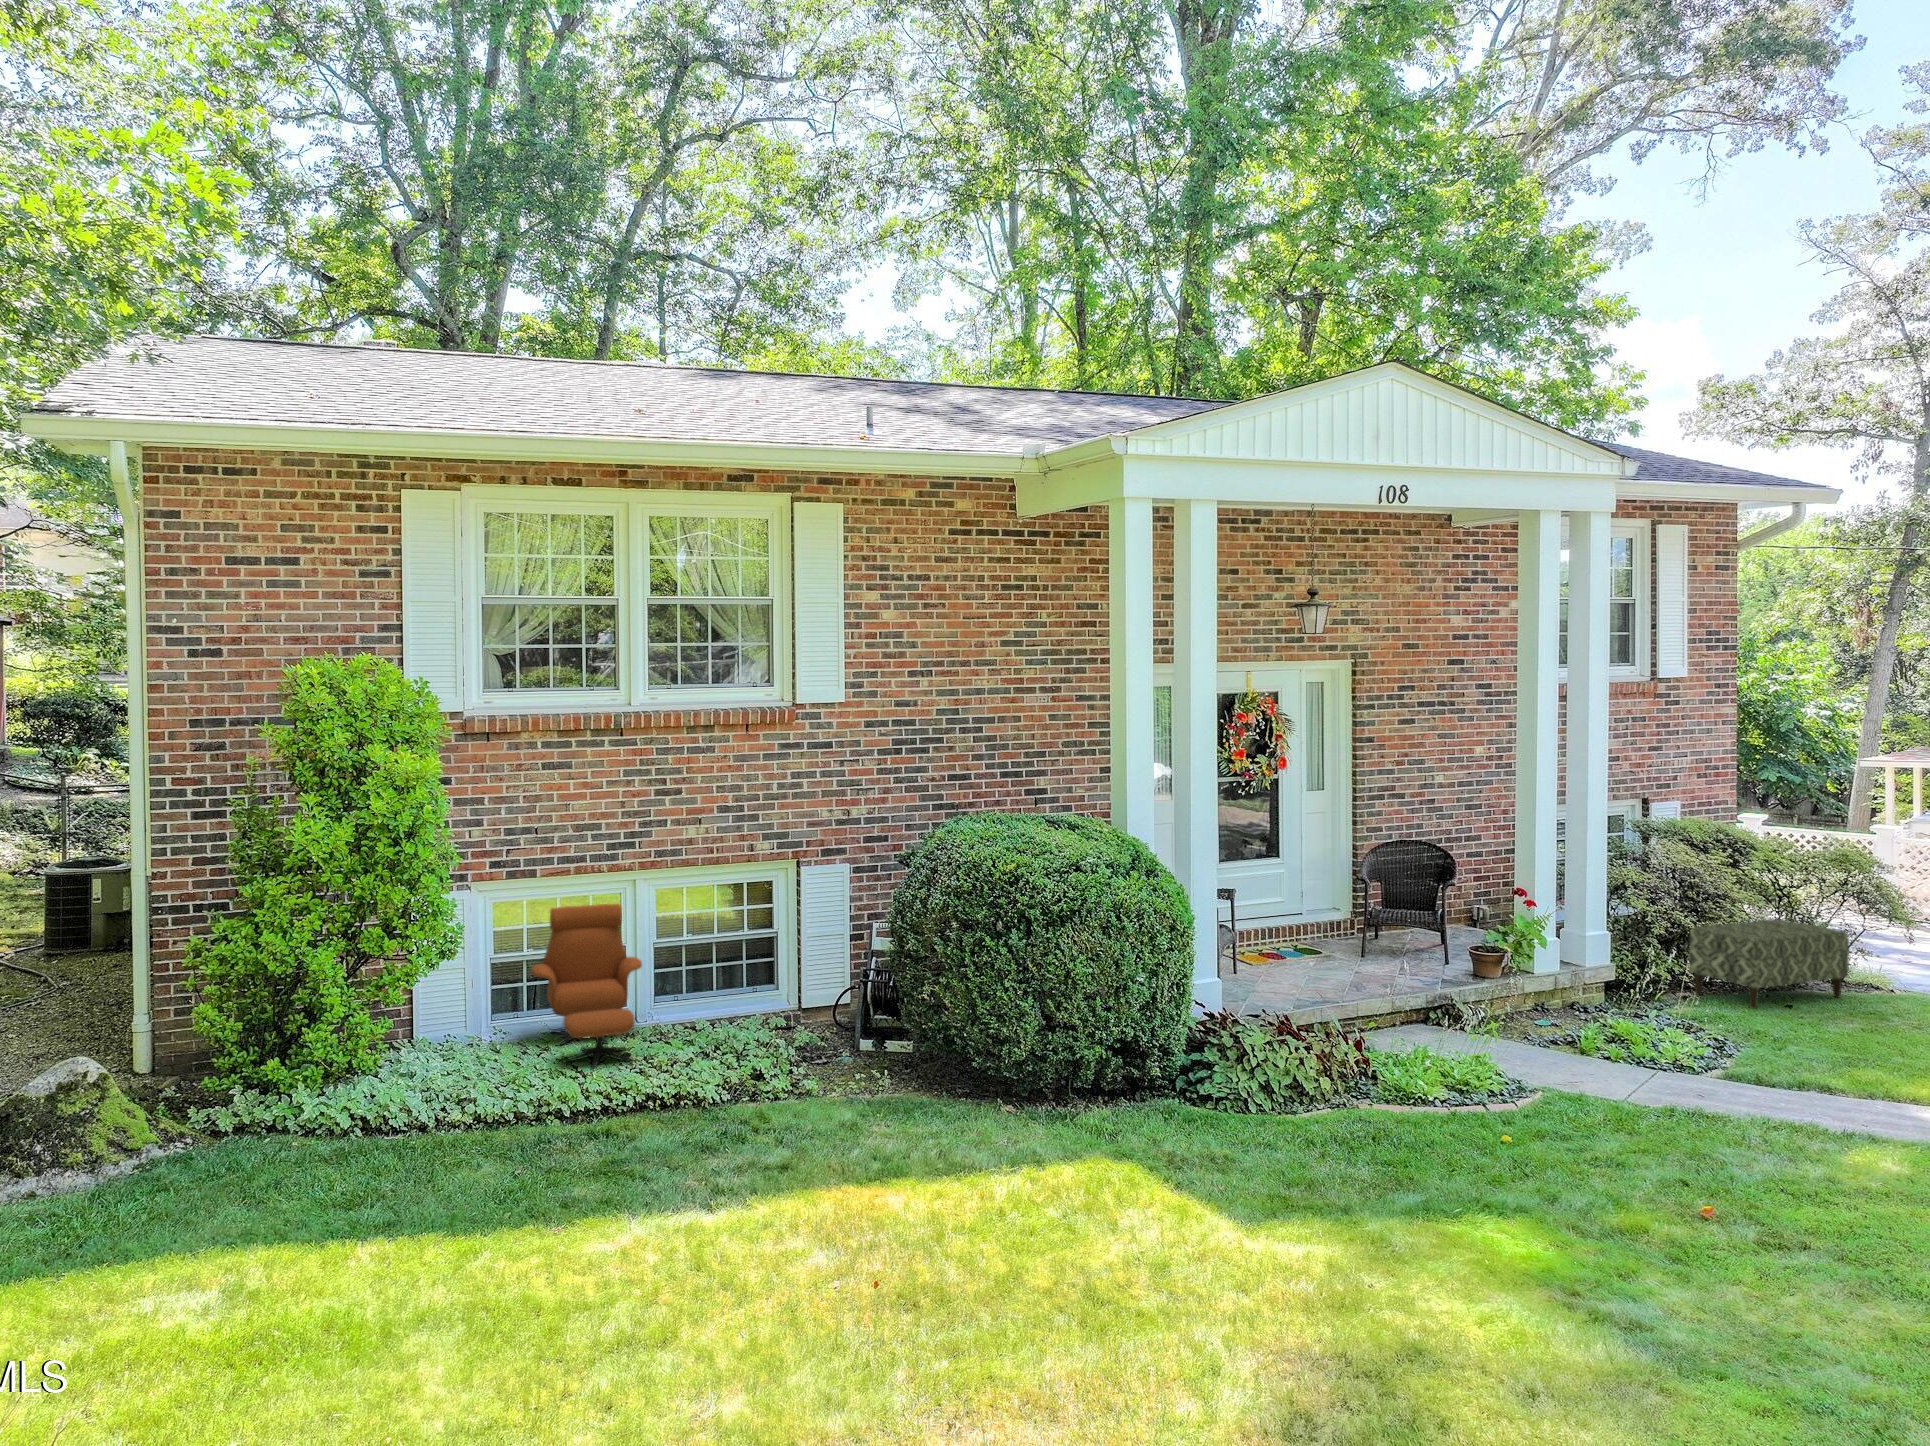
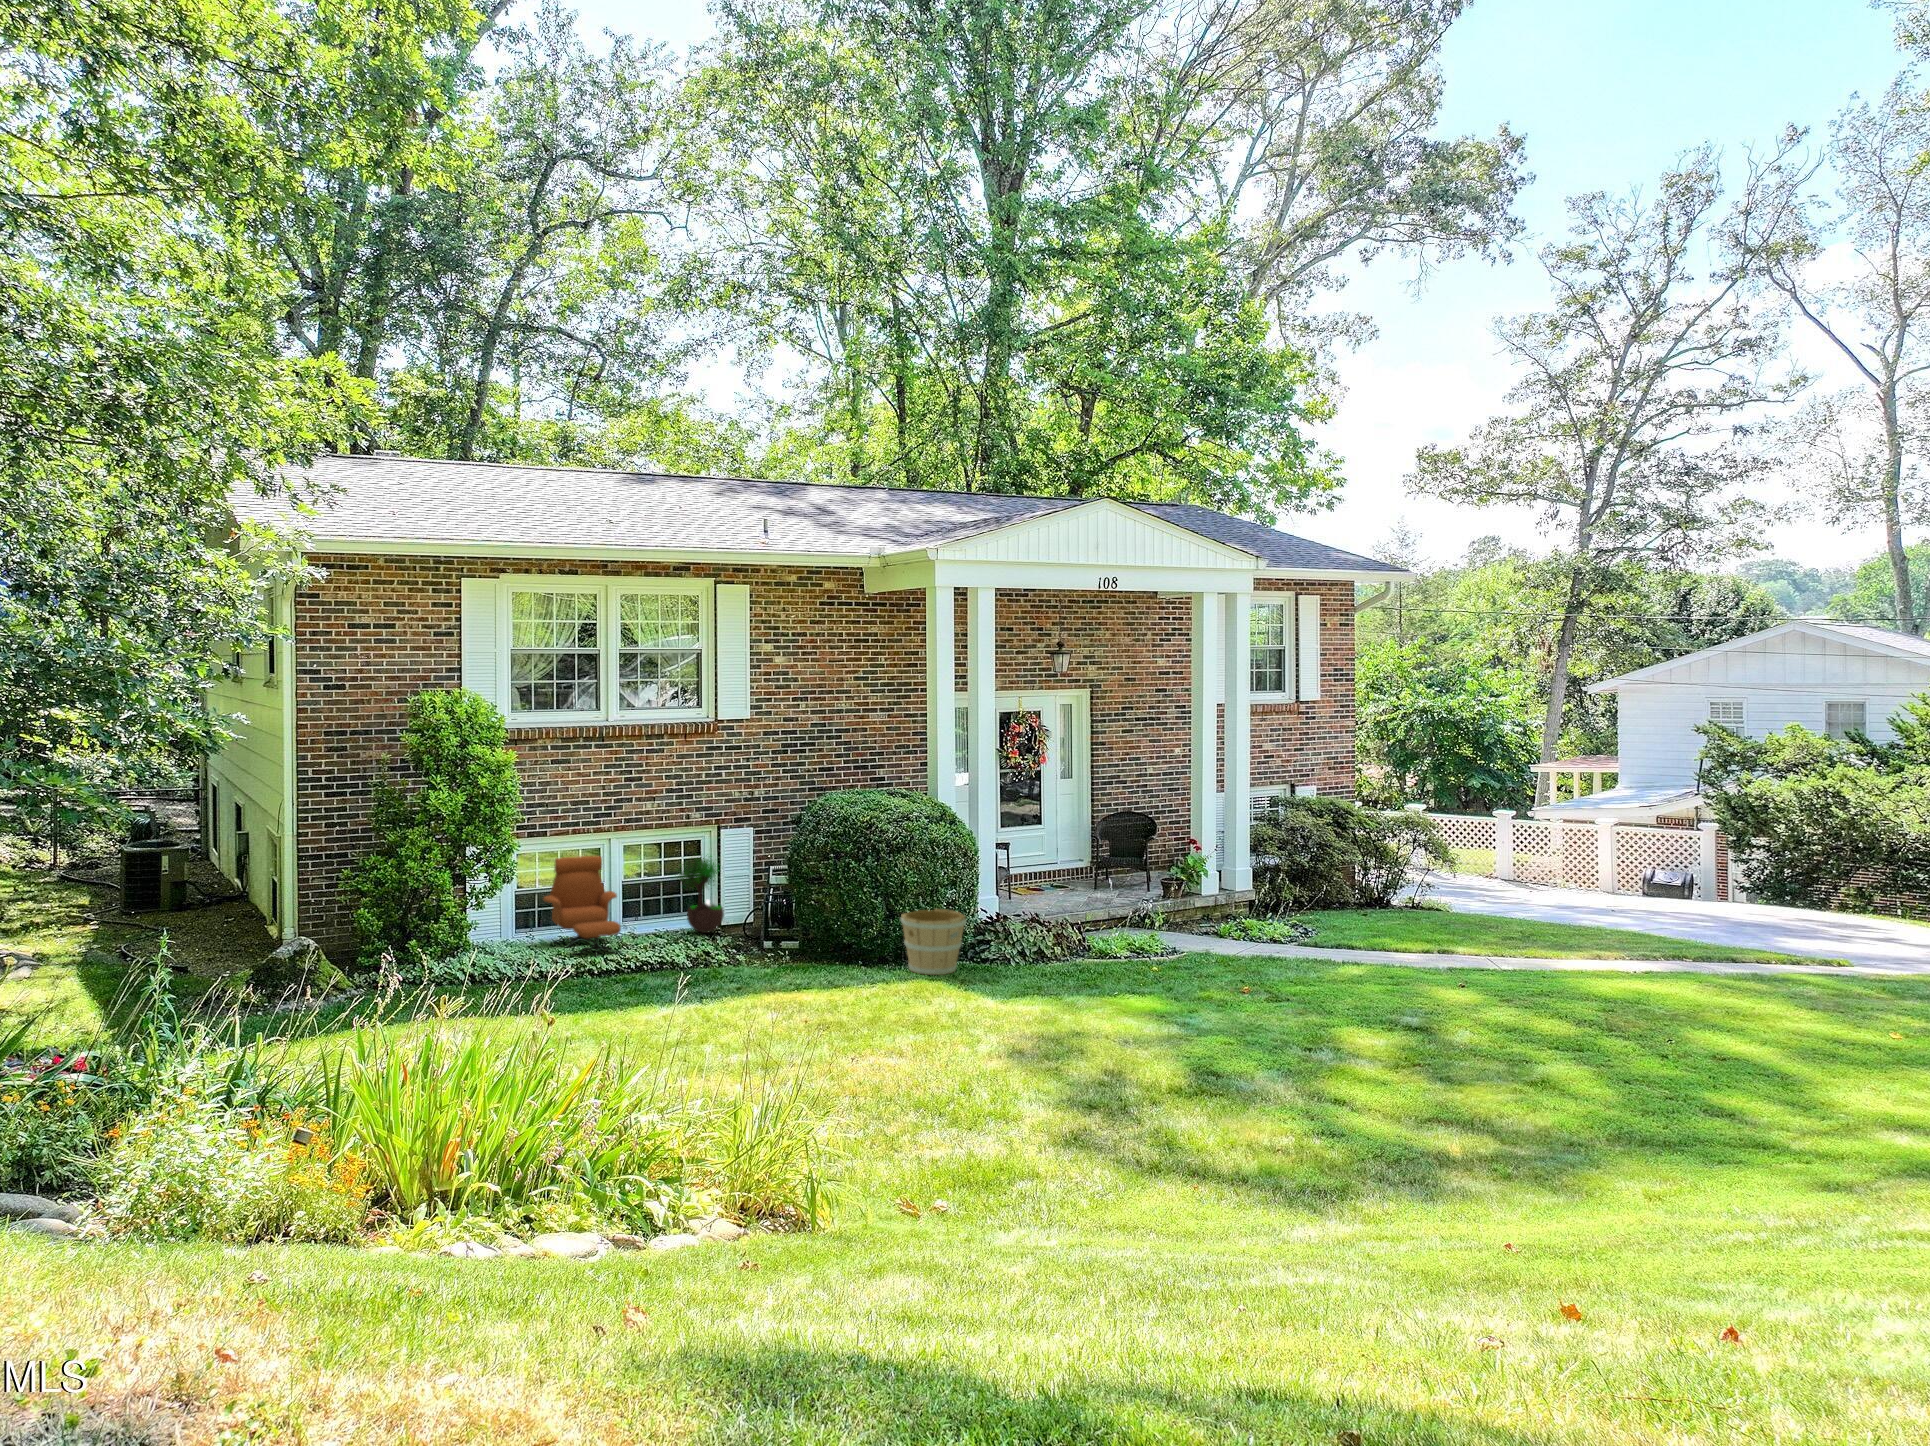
potted tree: none [726,895,804,1020] -> present [679,853,724,933]
bench: present [1689,919,1849,1009] -> none [1297,858,1391,912]
wooden bucket: none [1066,1020,1180,1145] -> present [901,909,966,975]

